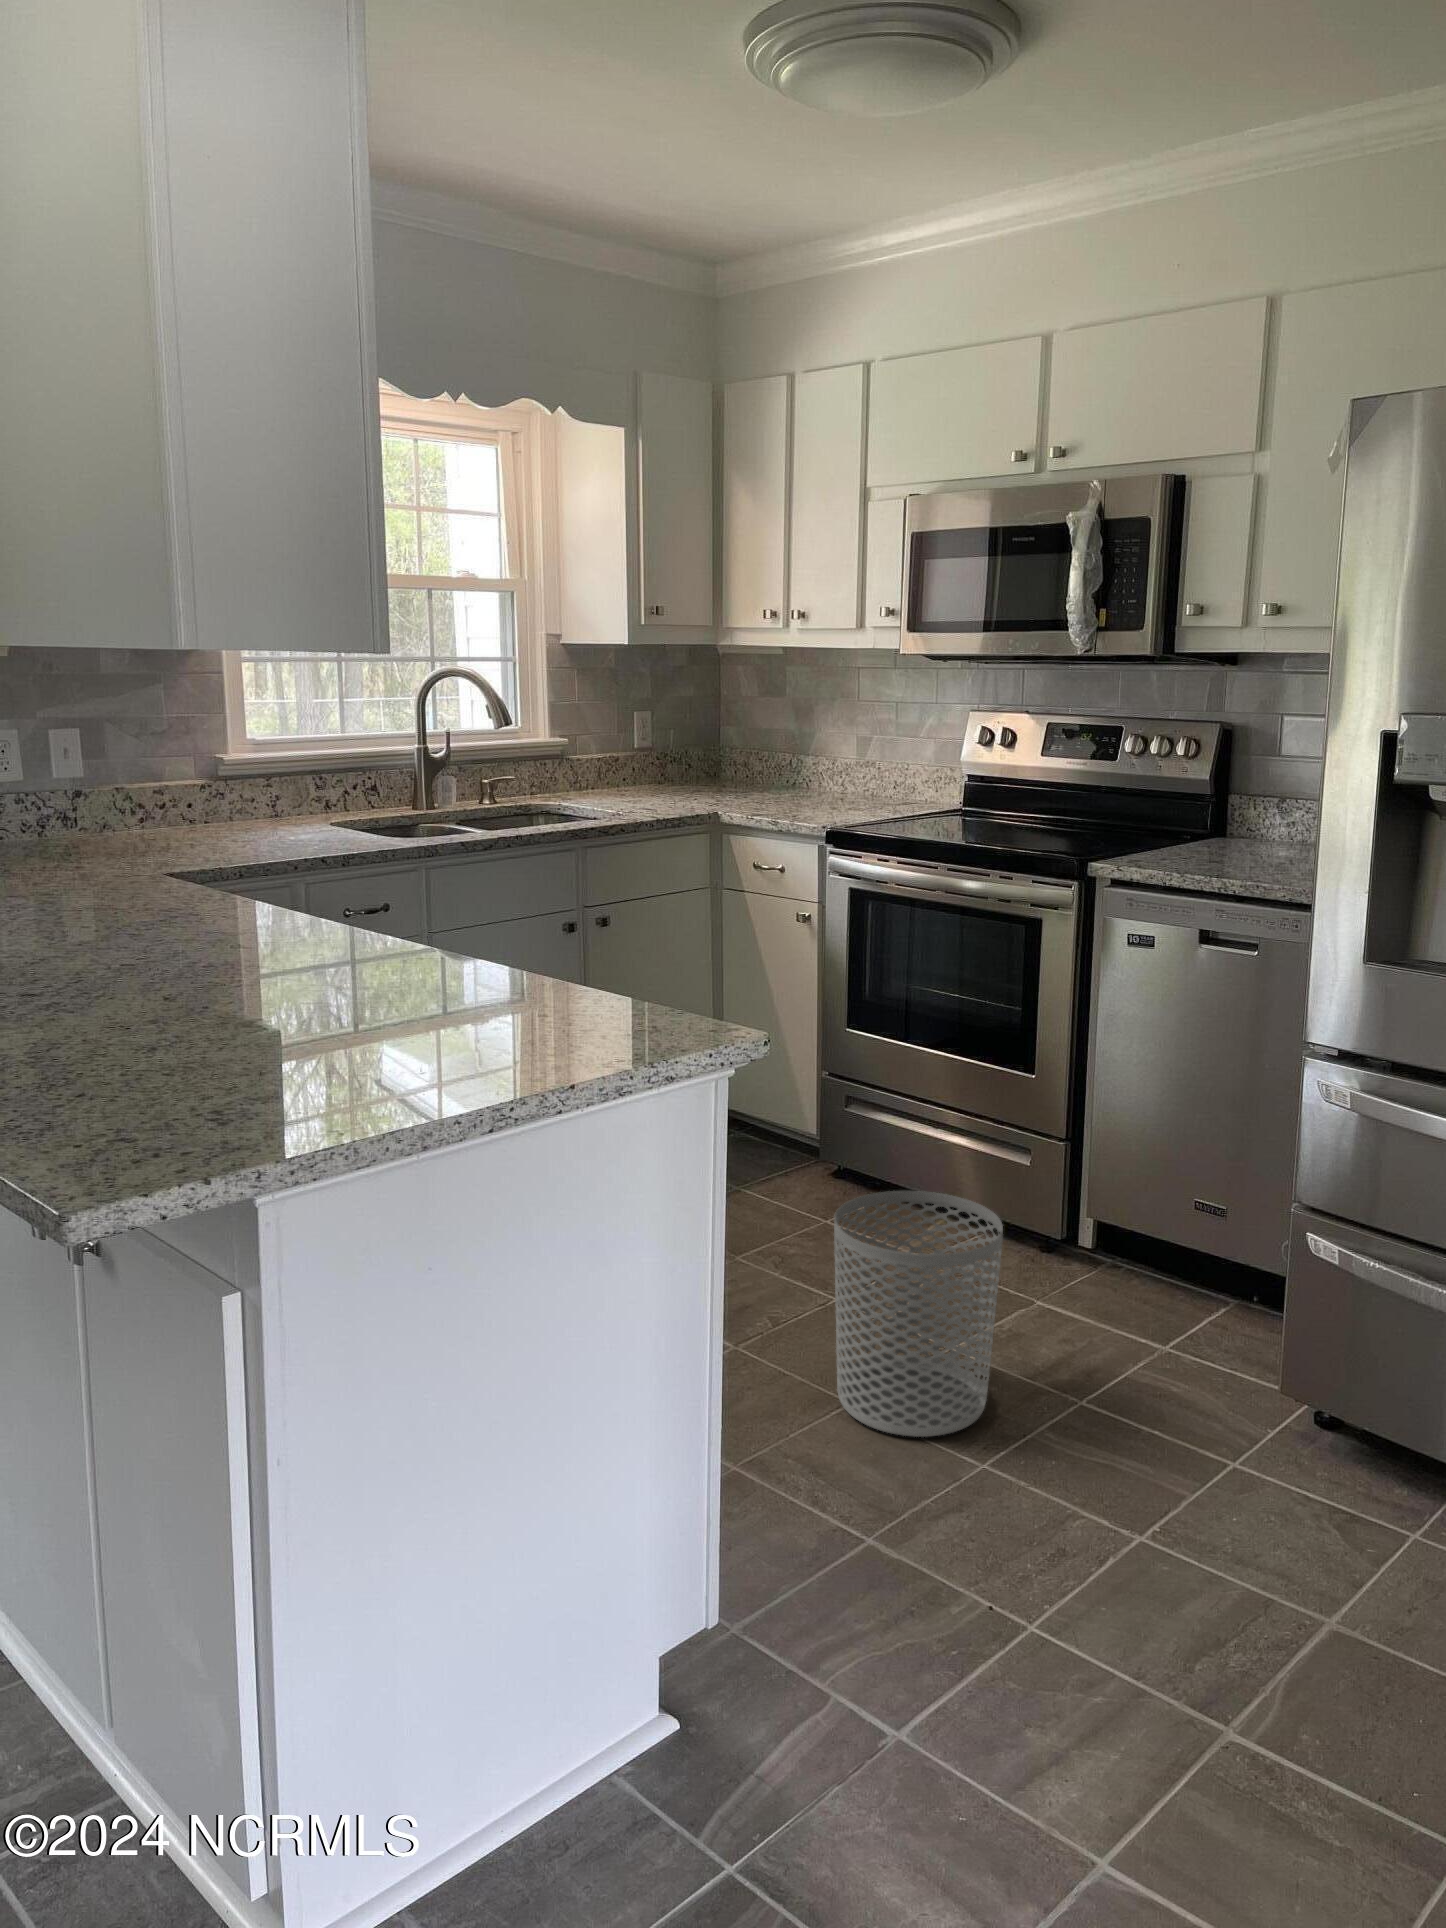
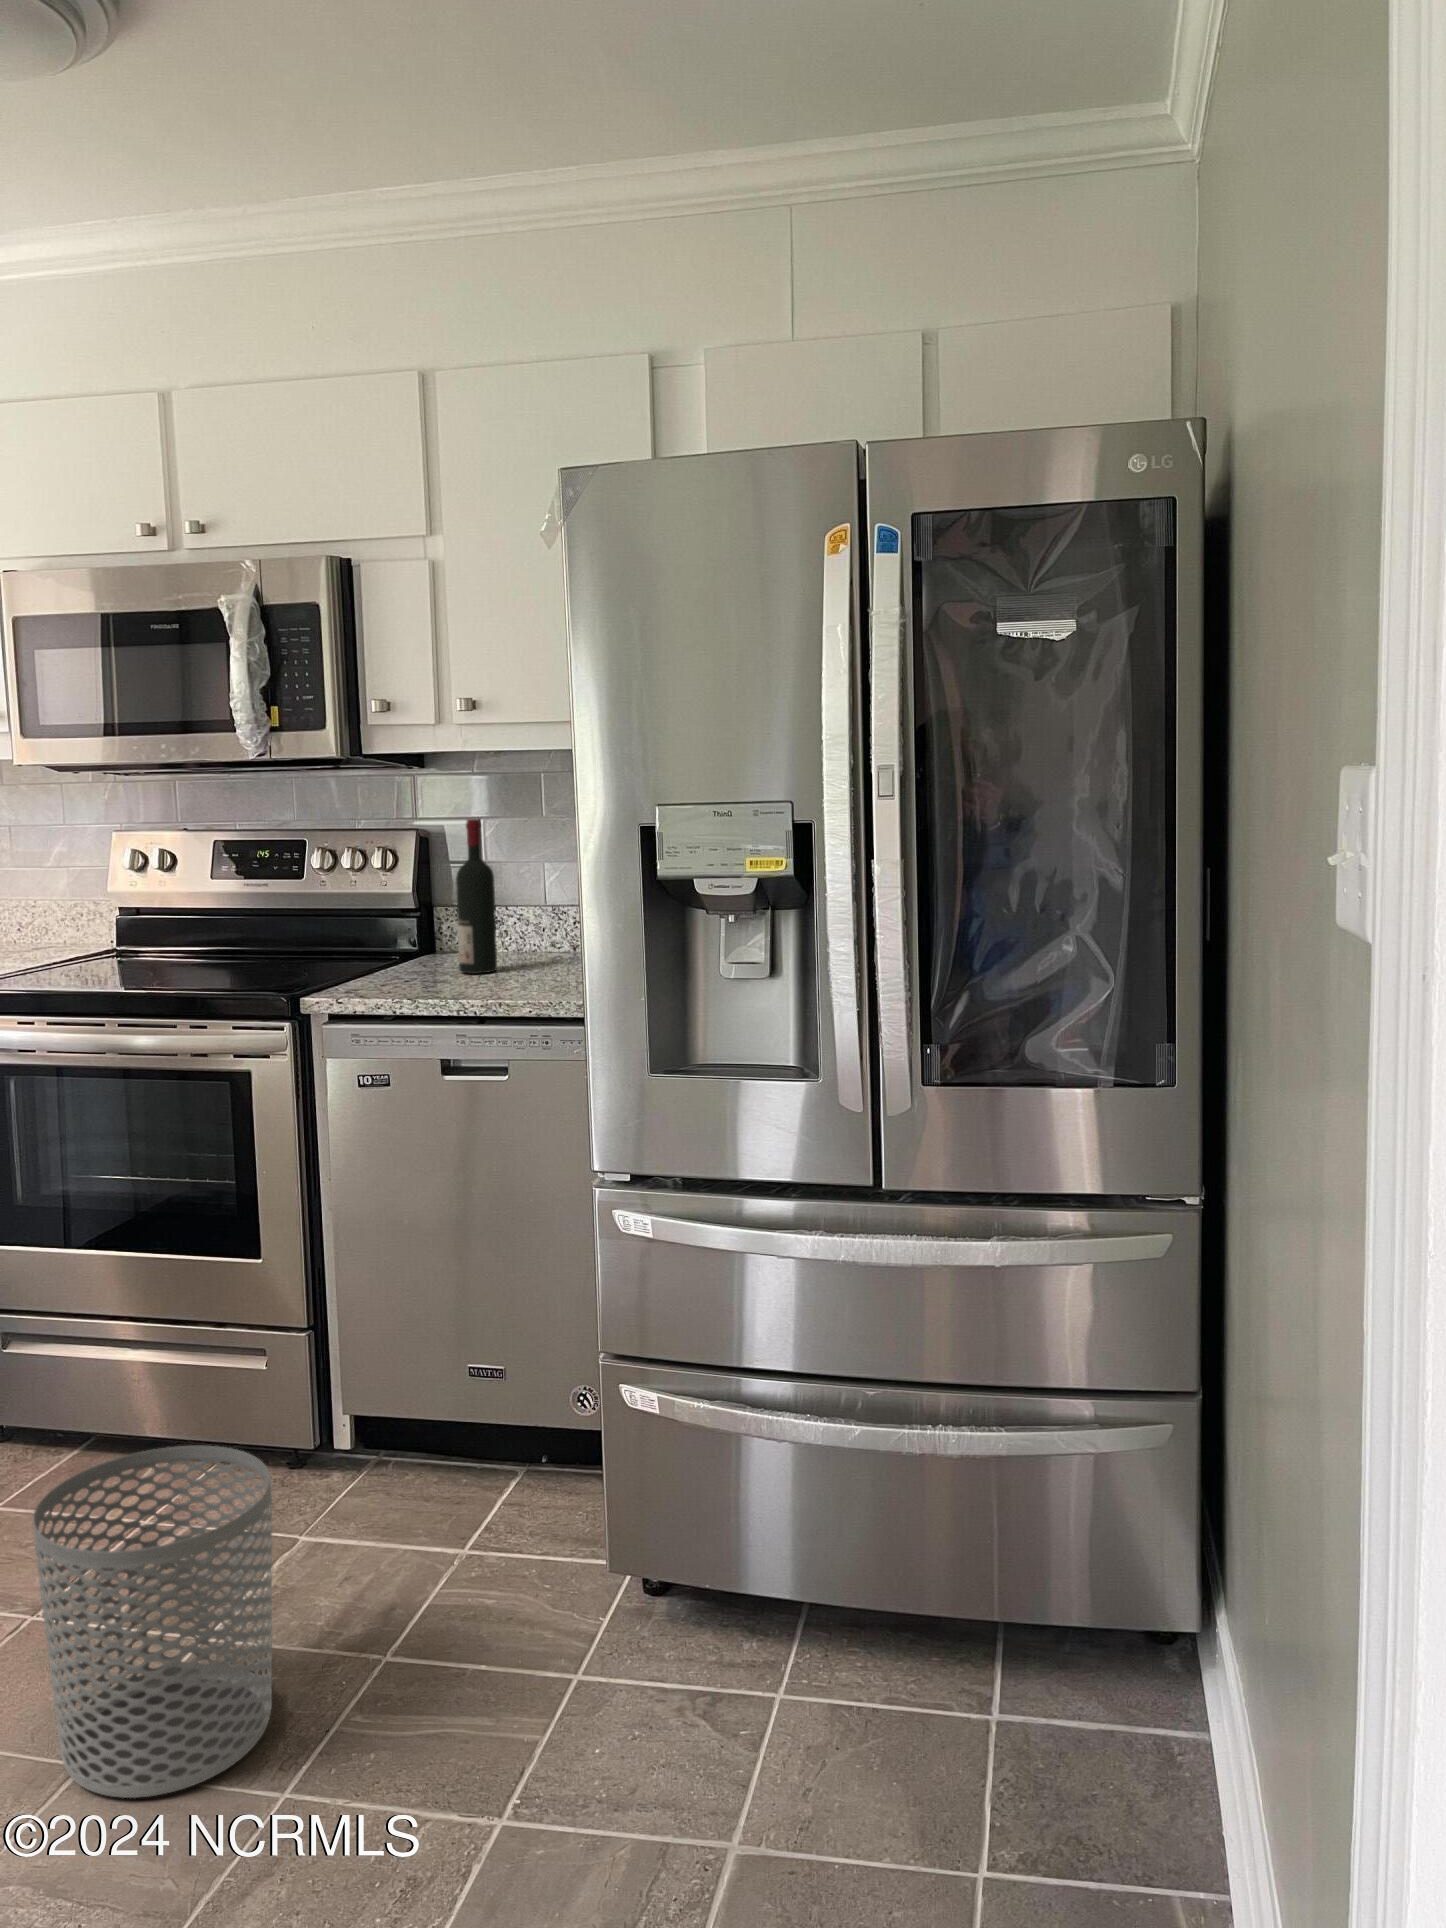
wine bottle: none [1235,717,1278,859] -> present [456,819,497,974]

